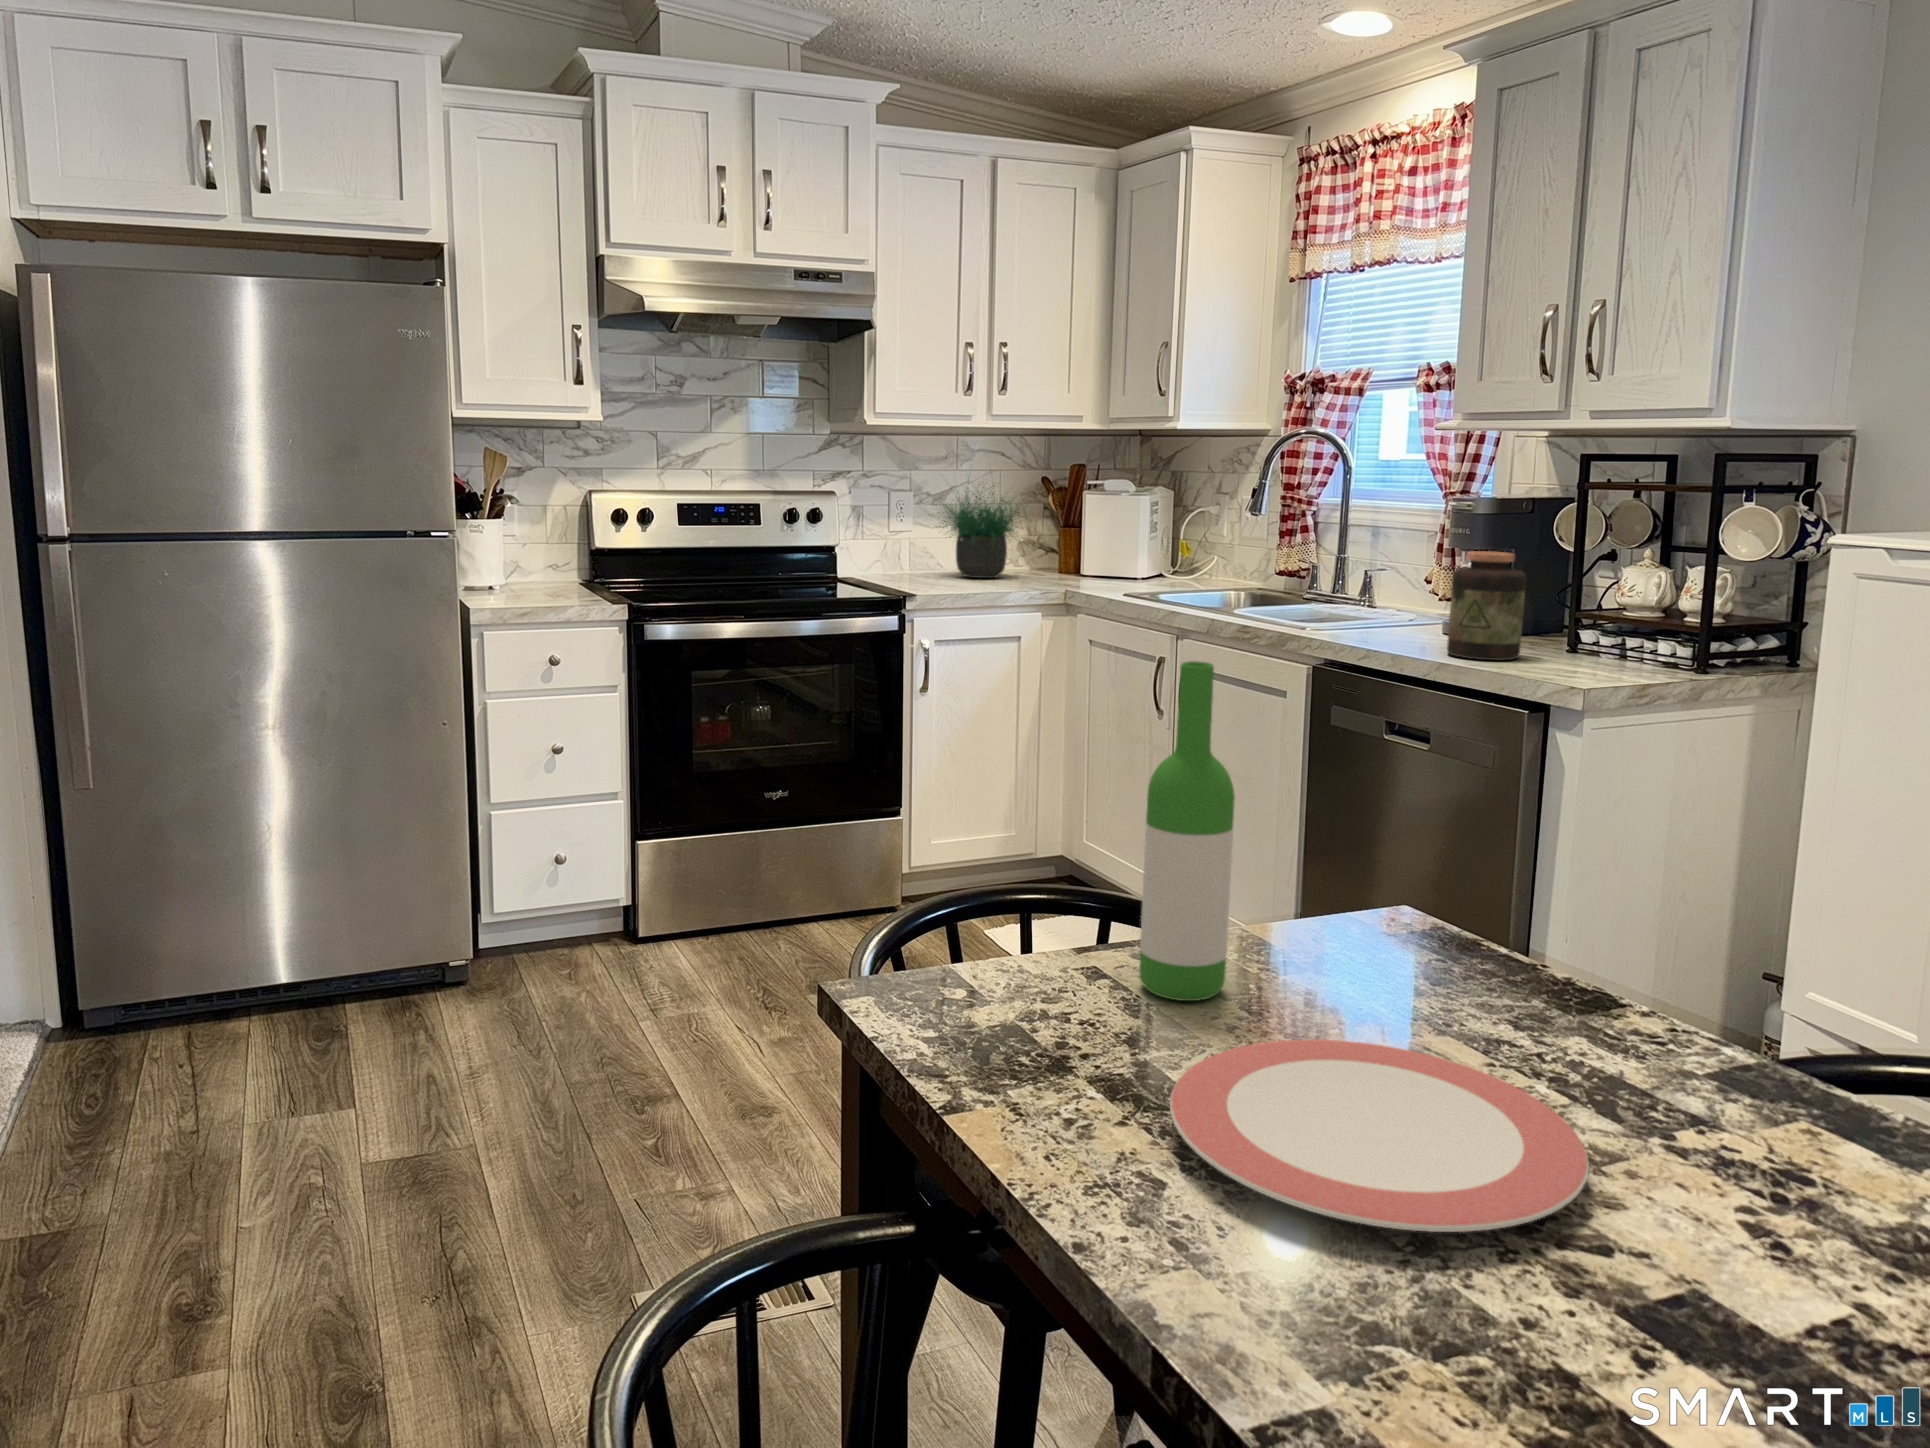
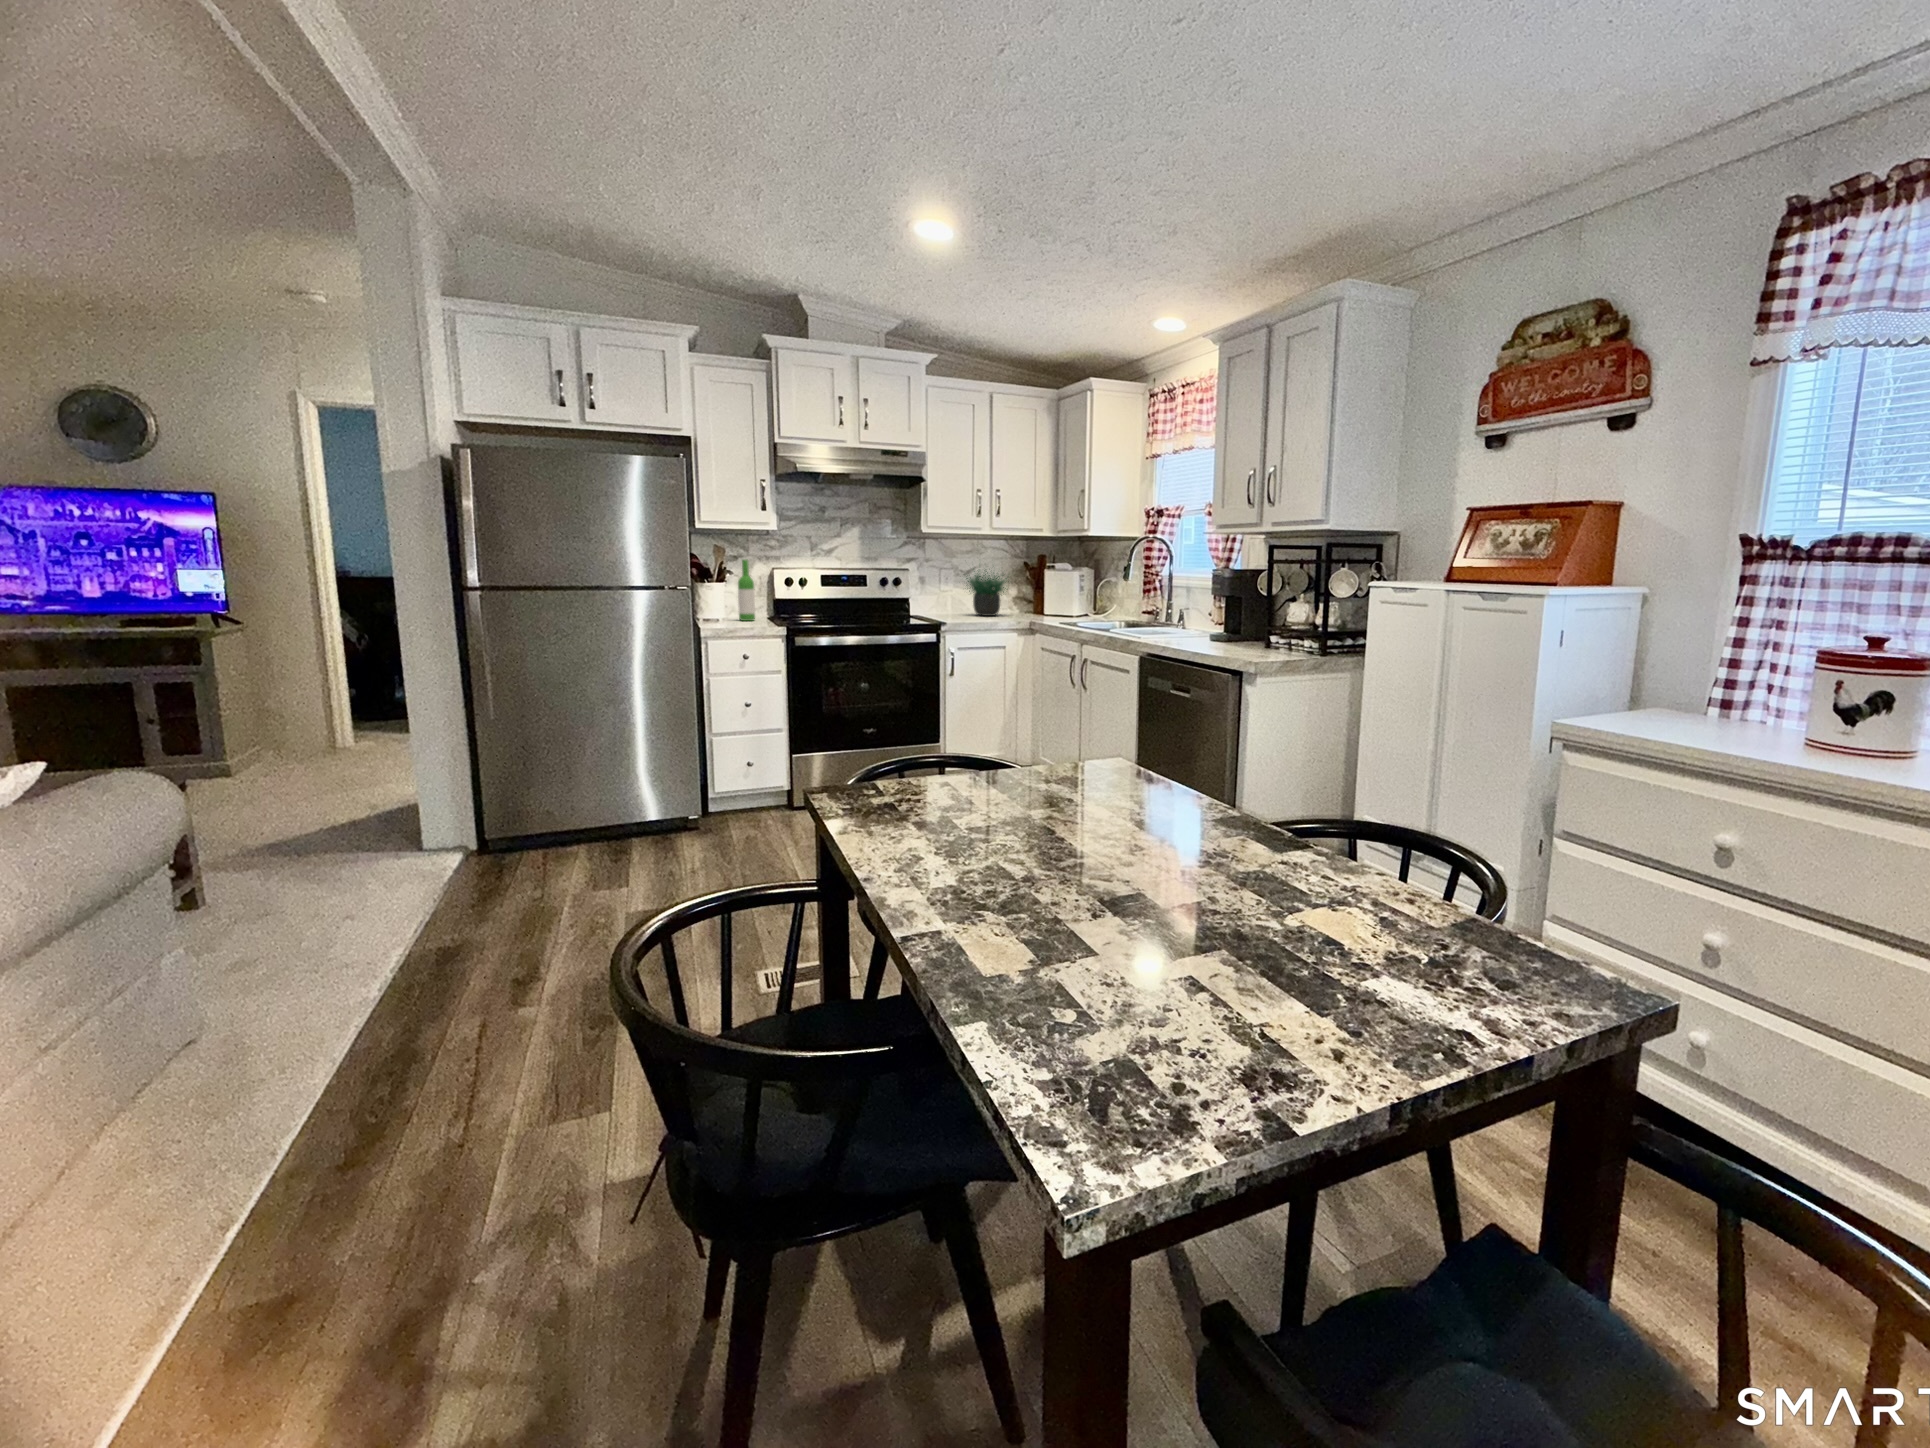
jar: present [1447,551,1526,660] -> none [1202,595,1240,651]
wine bottle: present [1139,661,1235,1001] -> present [738,560,755,621]
plate: present [1170,1040,1589,1232] -> none [935,803,1119,869]

